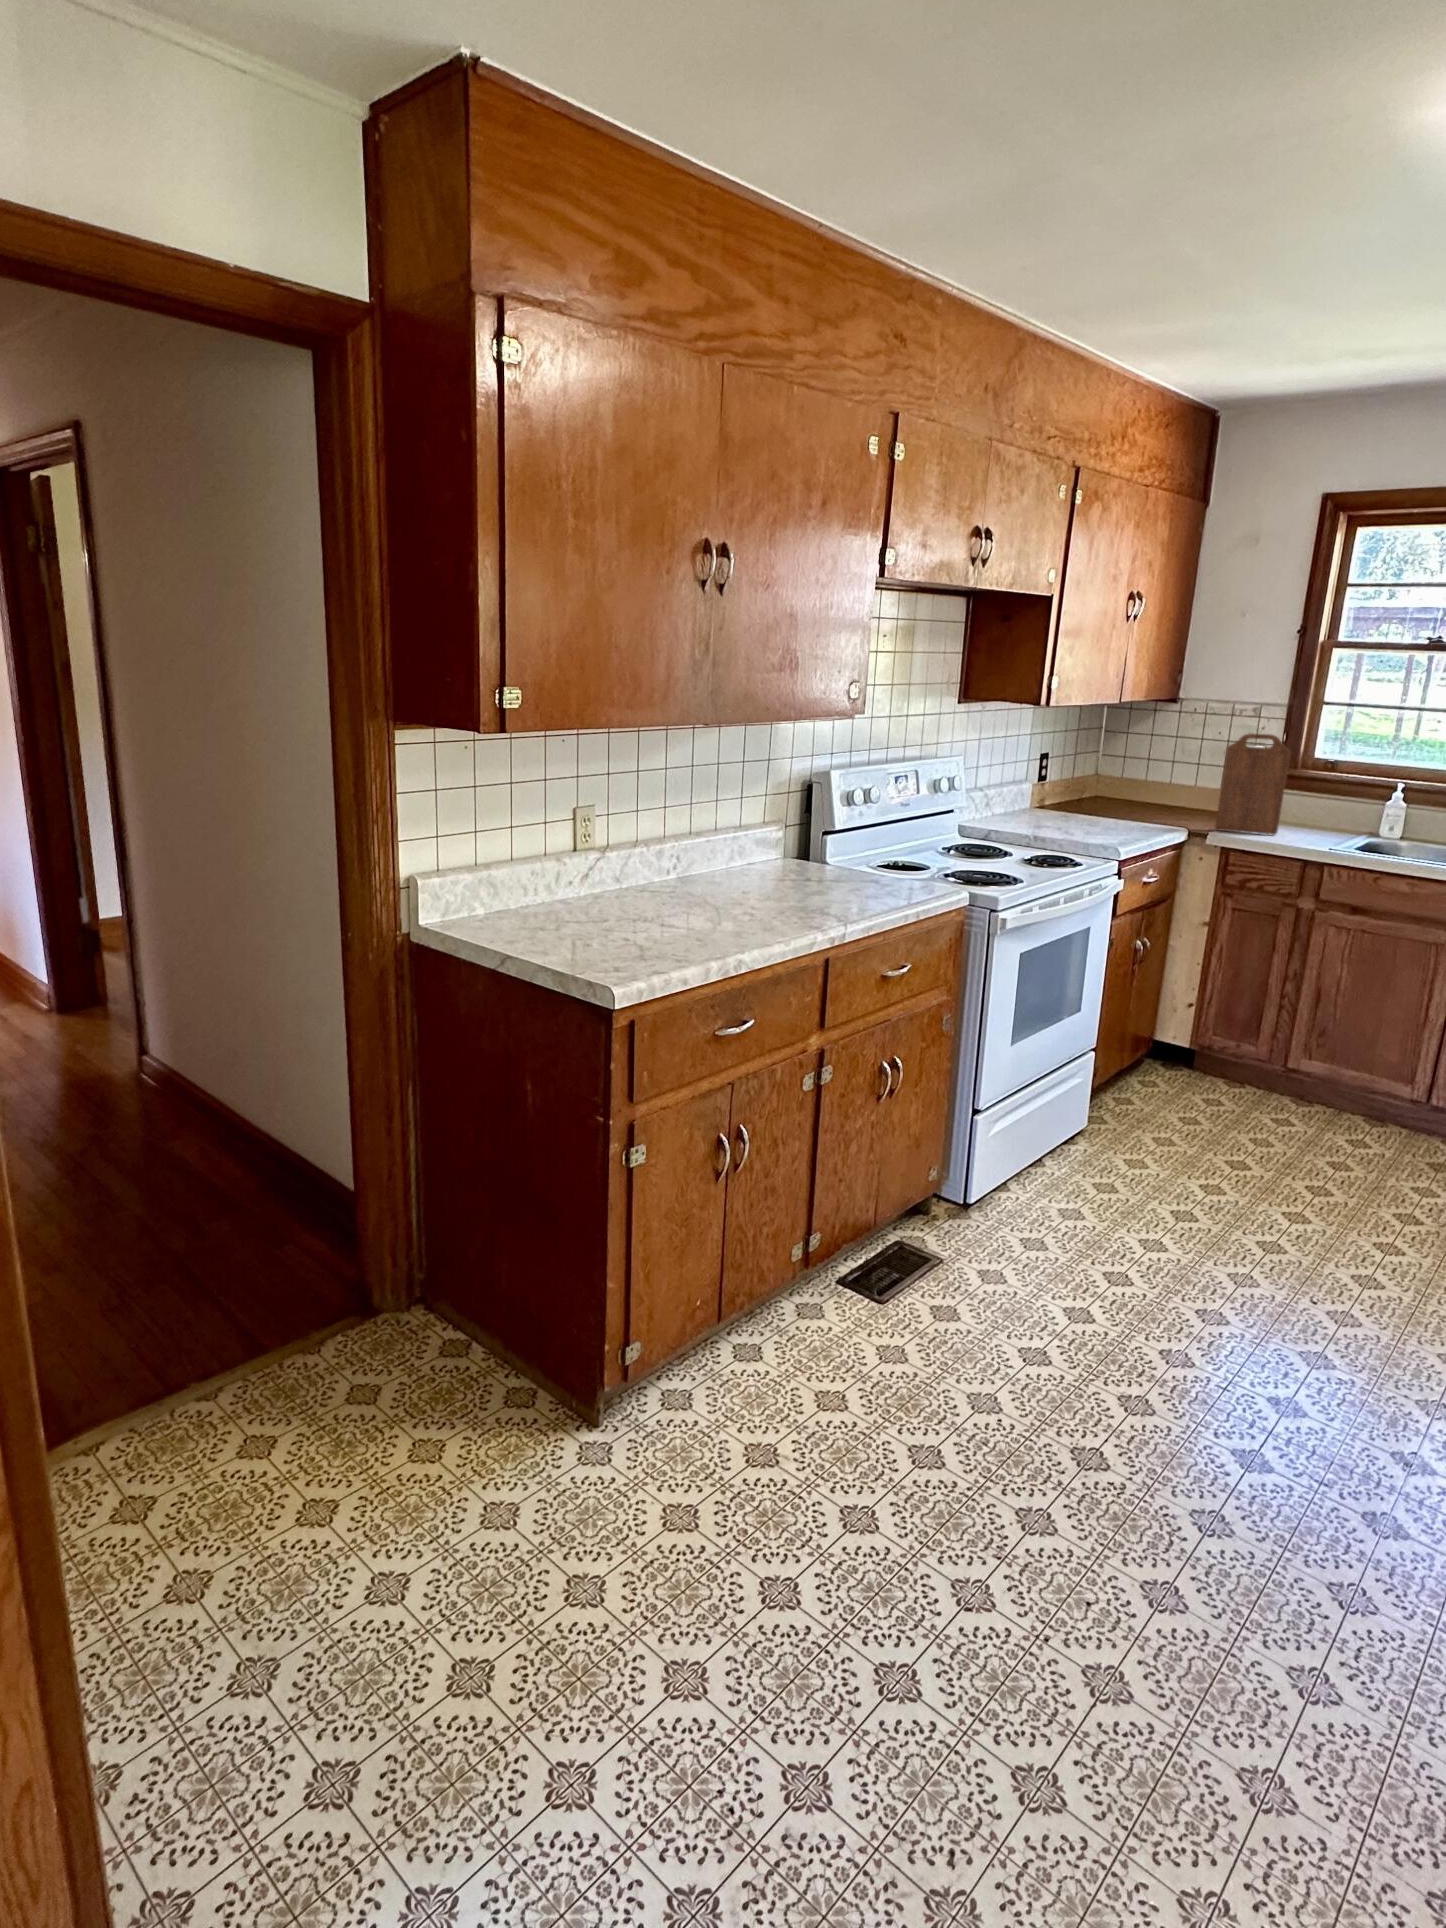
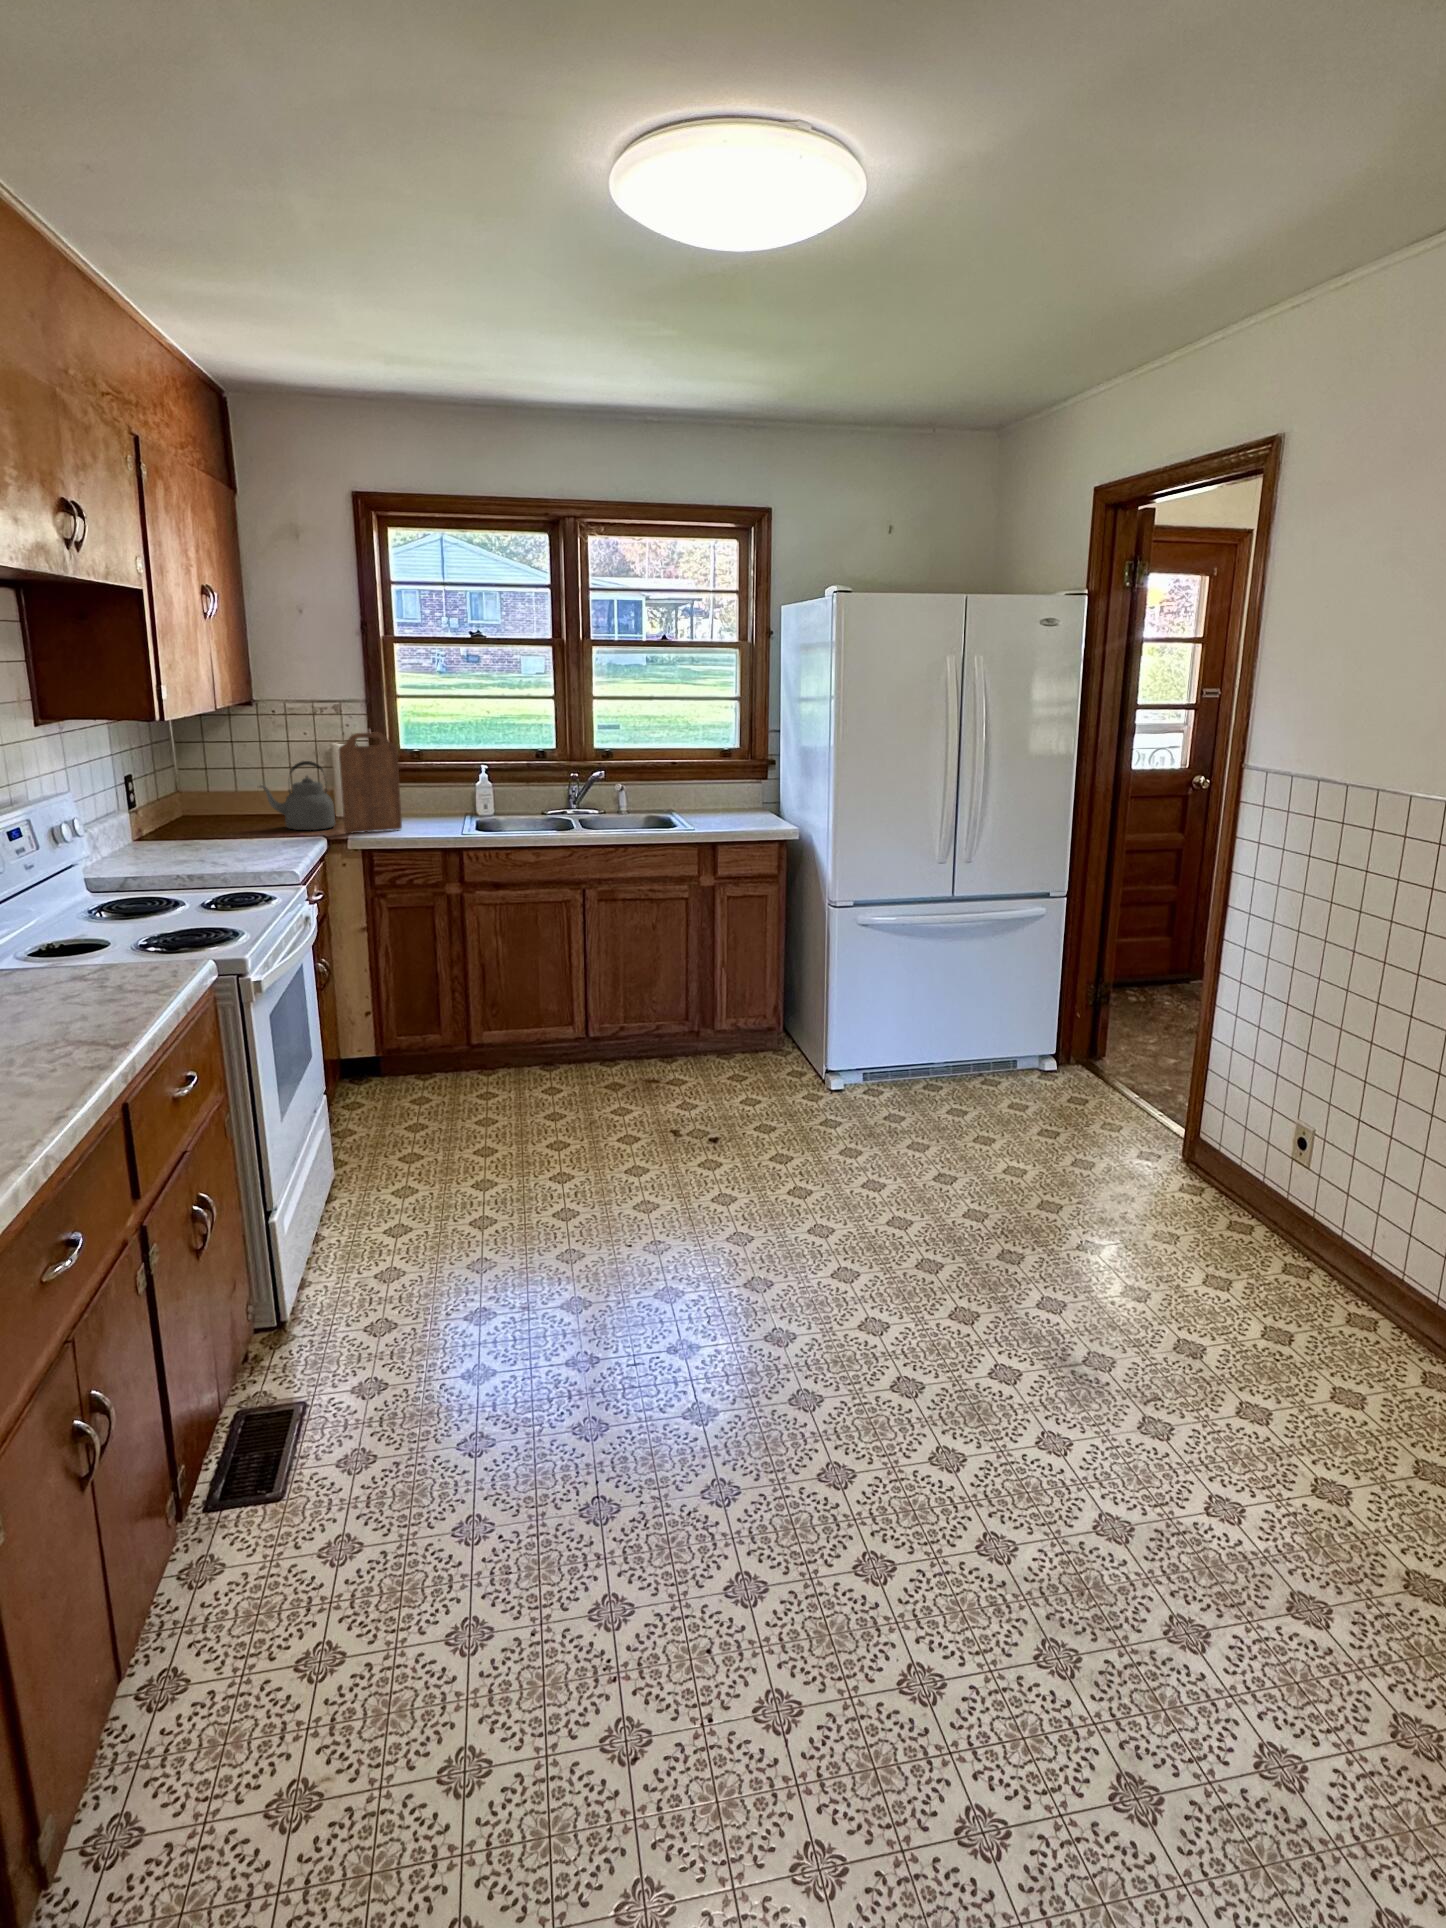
kettle: none [1150,757,1218,824] -> present [259,761,335,830]

